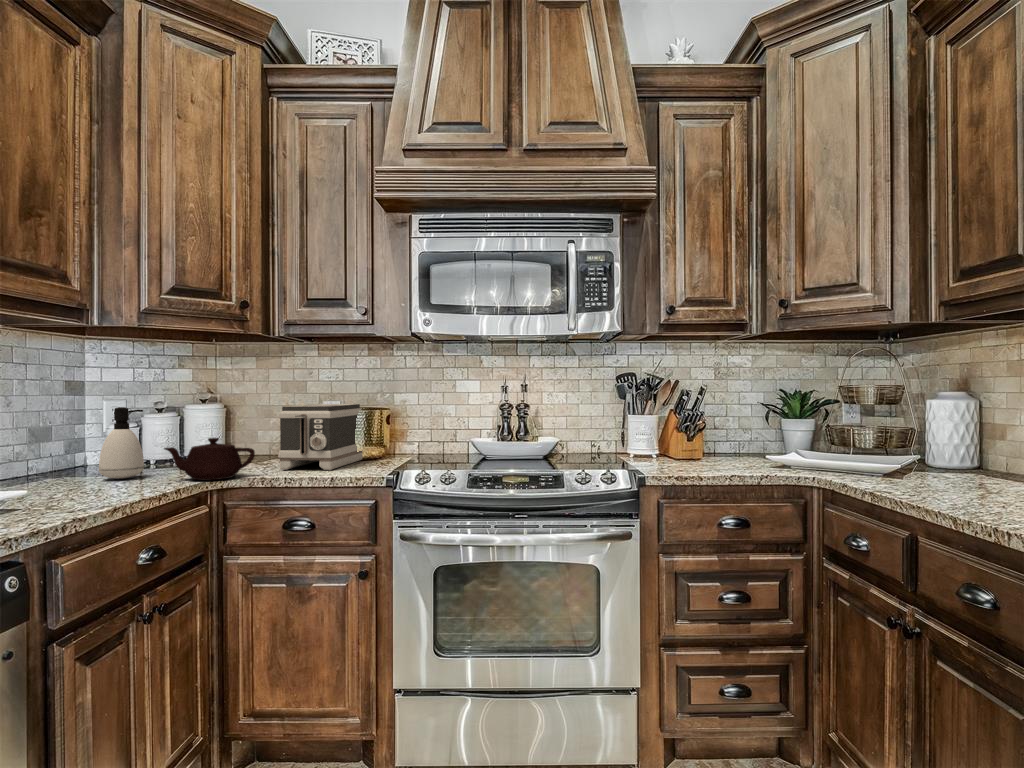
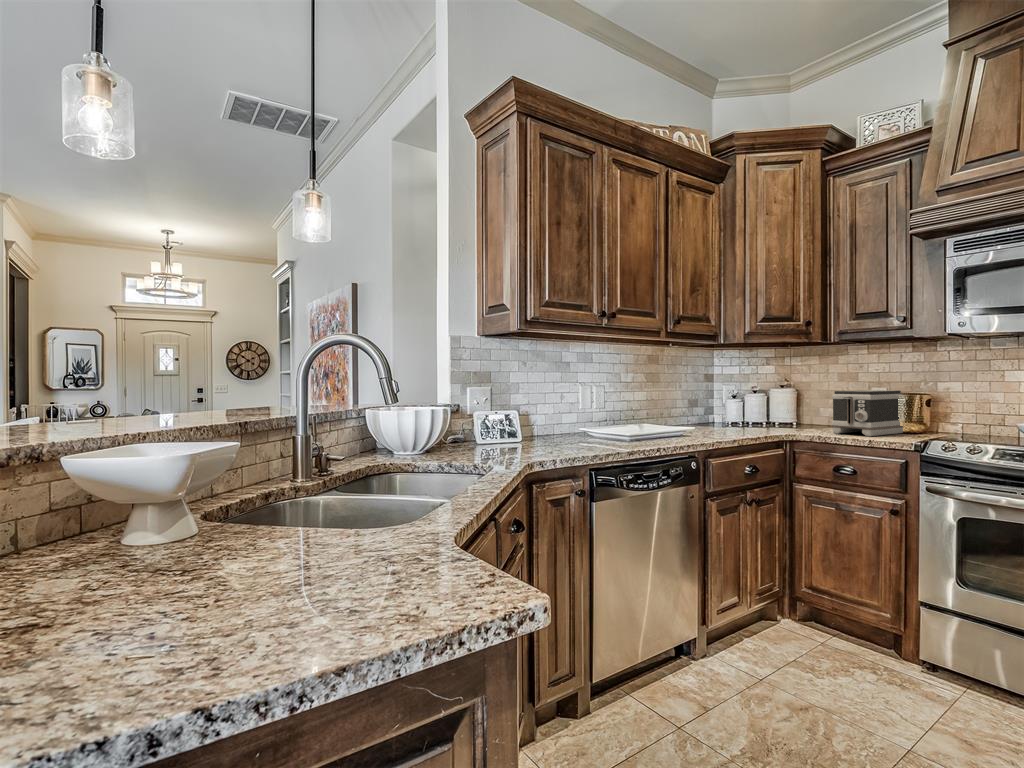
soap dispenser: present [99,407,144,479] -> none [724,390,747,430]
teapot: present [164,438,255,480] -> none [758,409,814,435]

